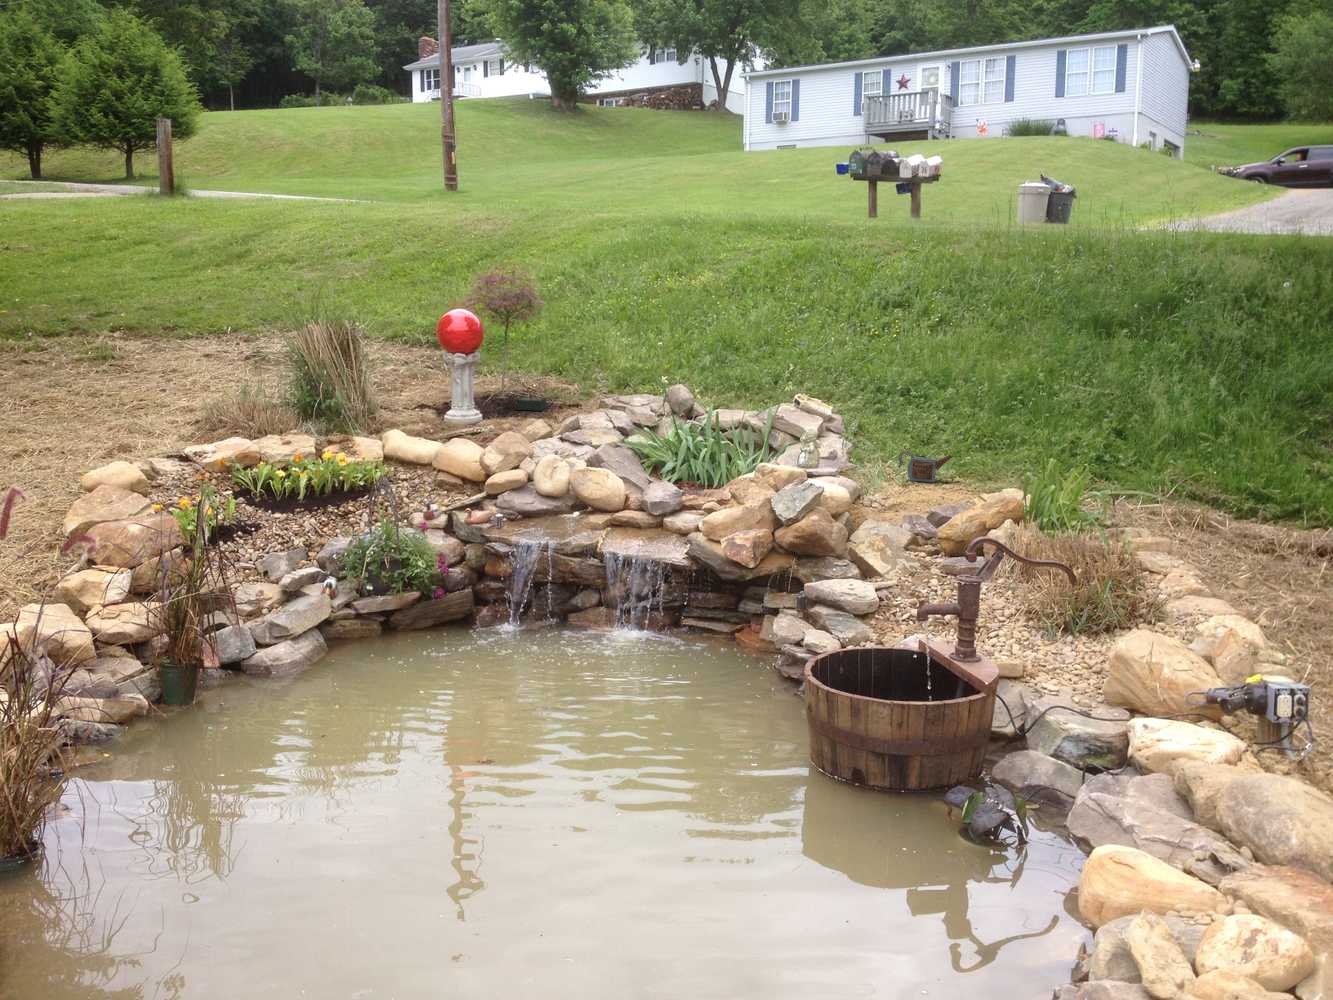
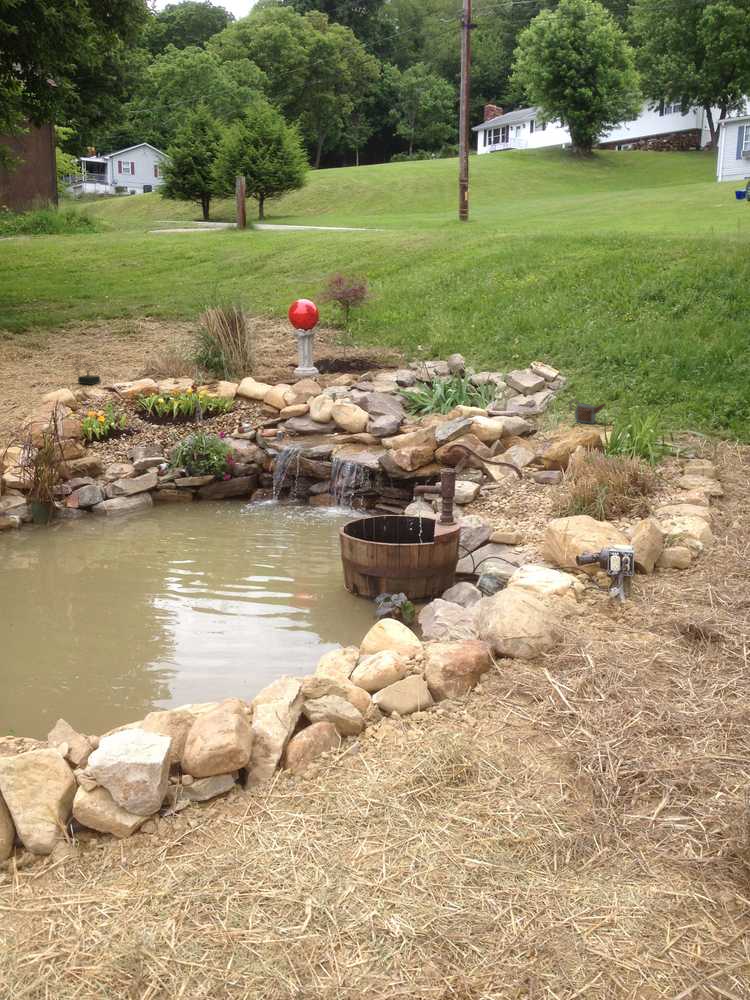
decorative plant: present [507,370,551,411] -> present [73,363,100,385]

